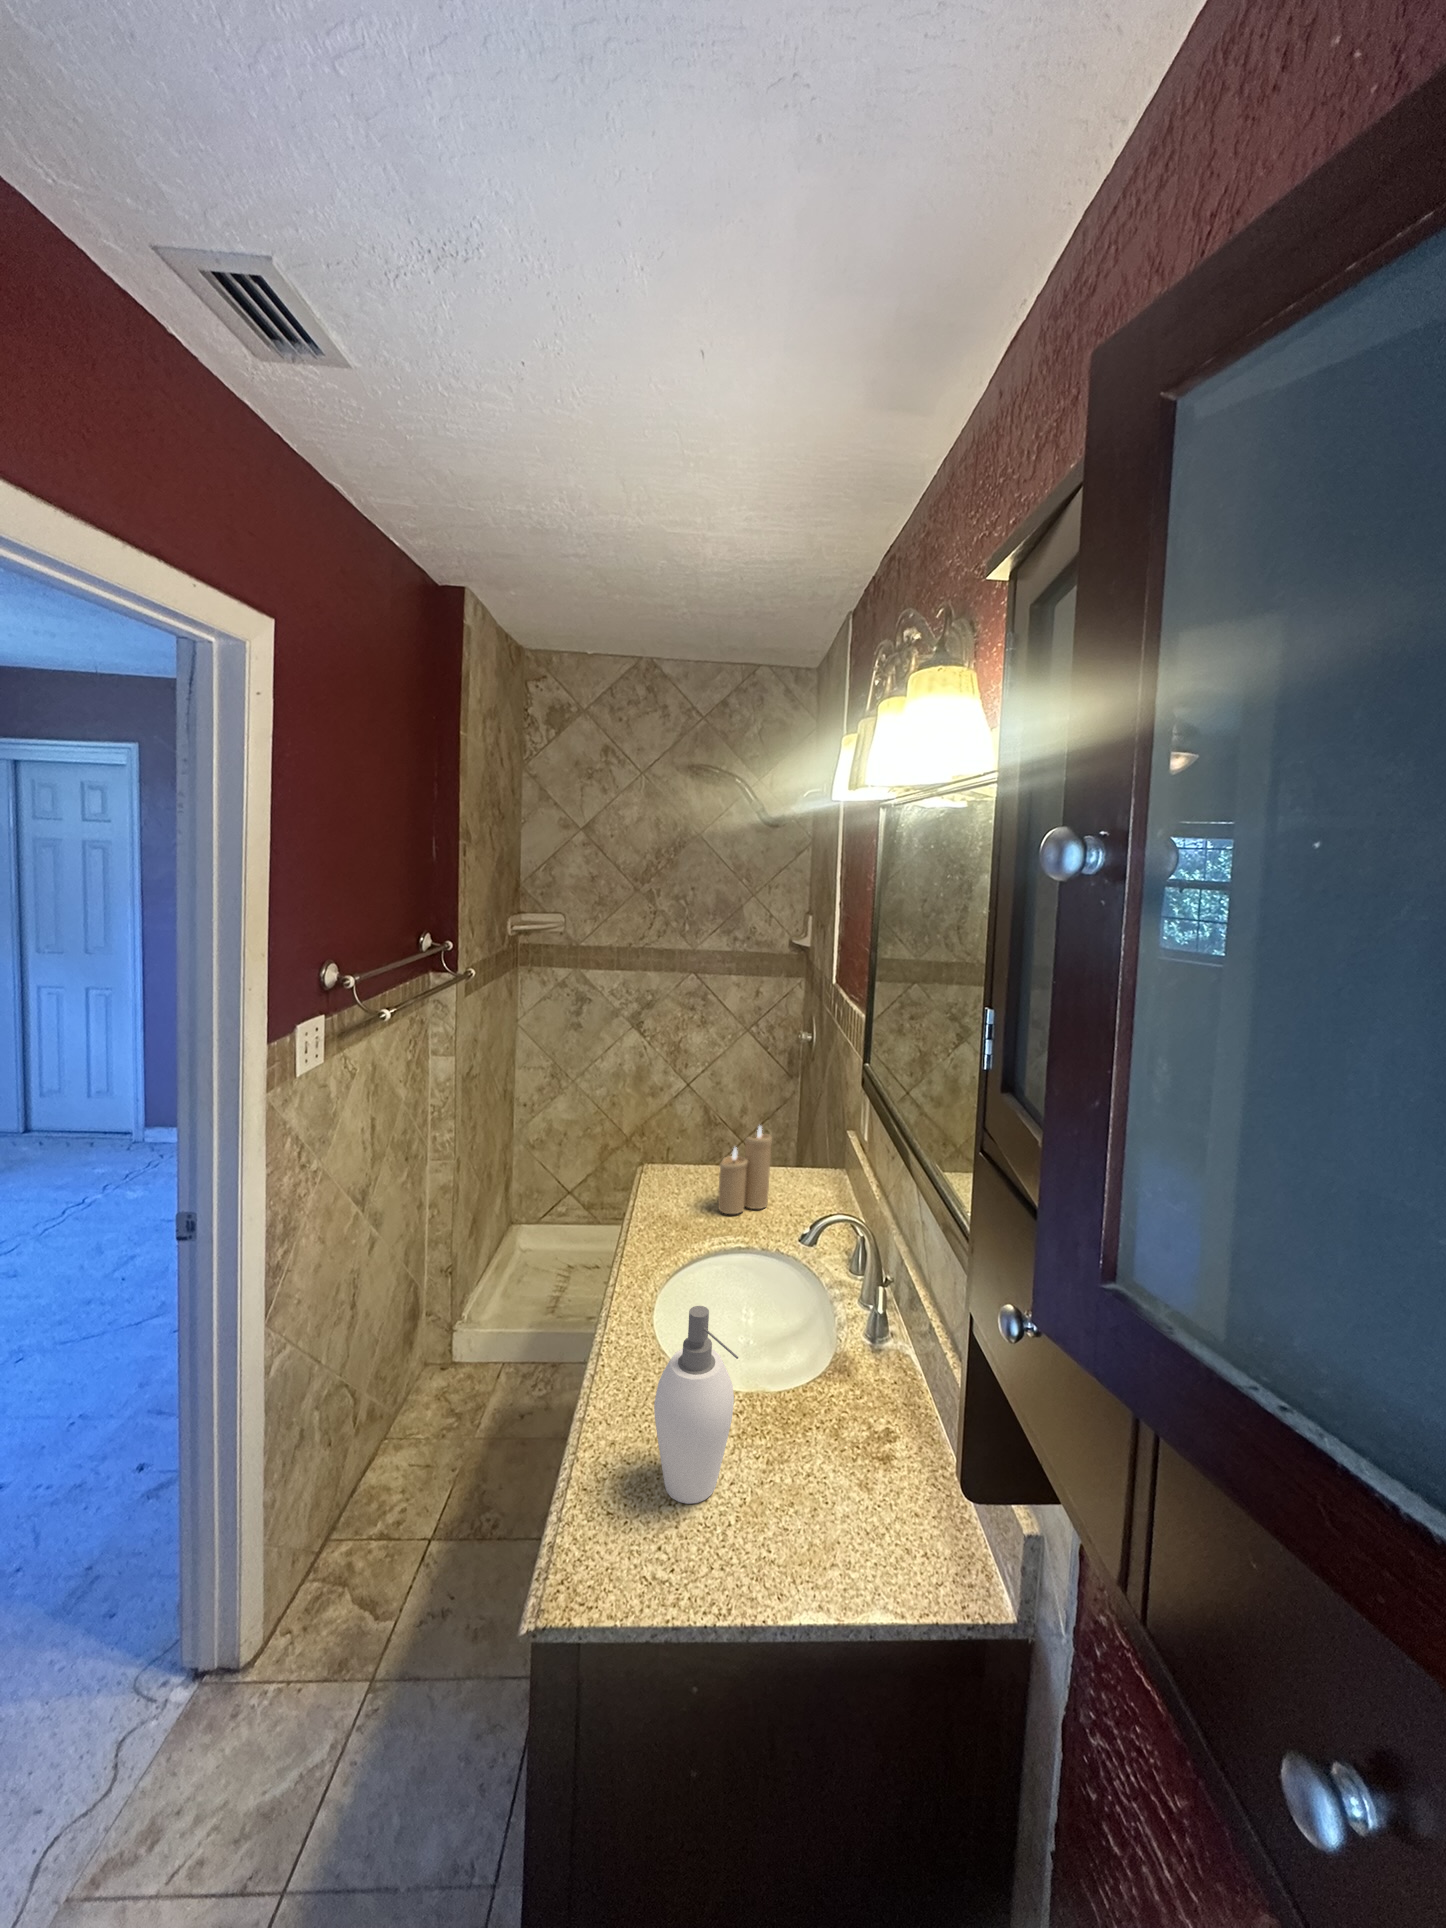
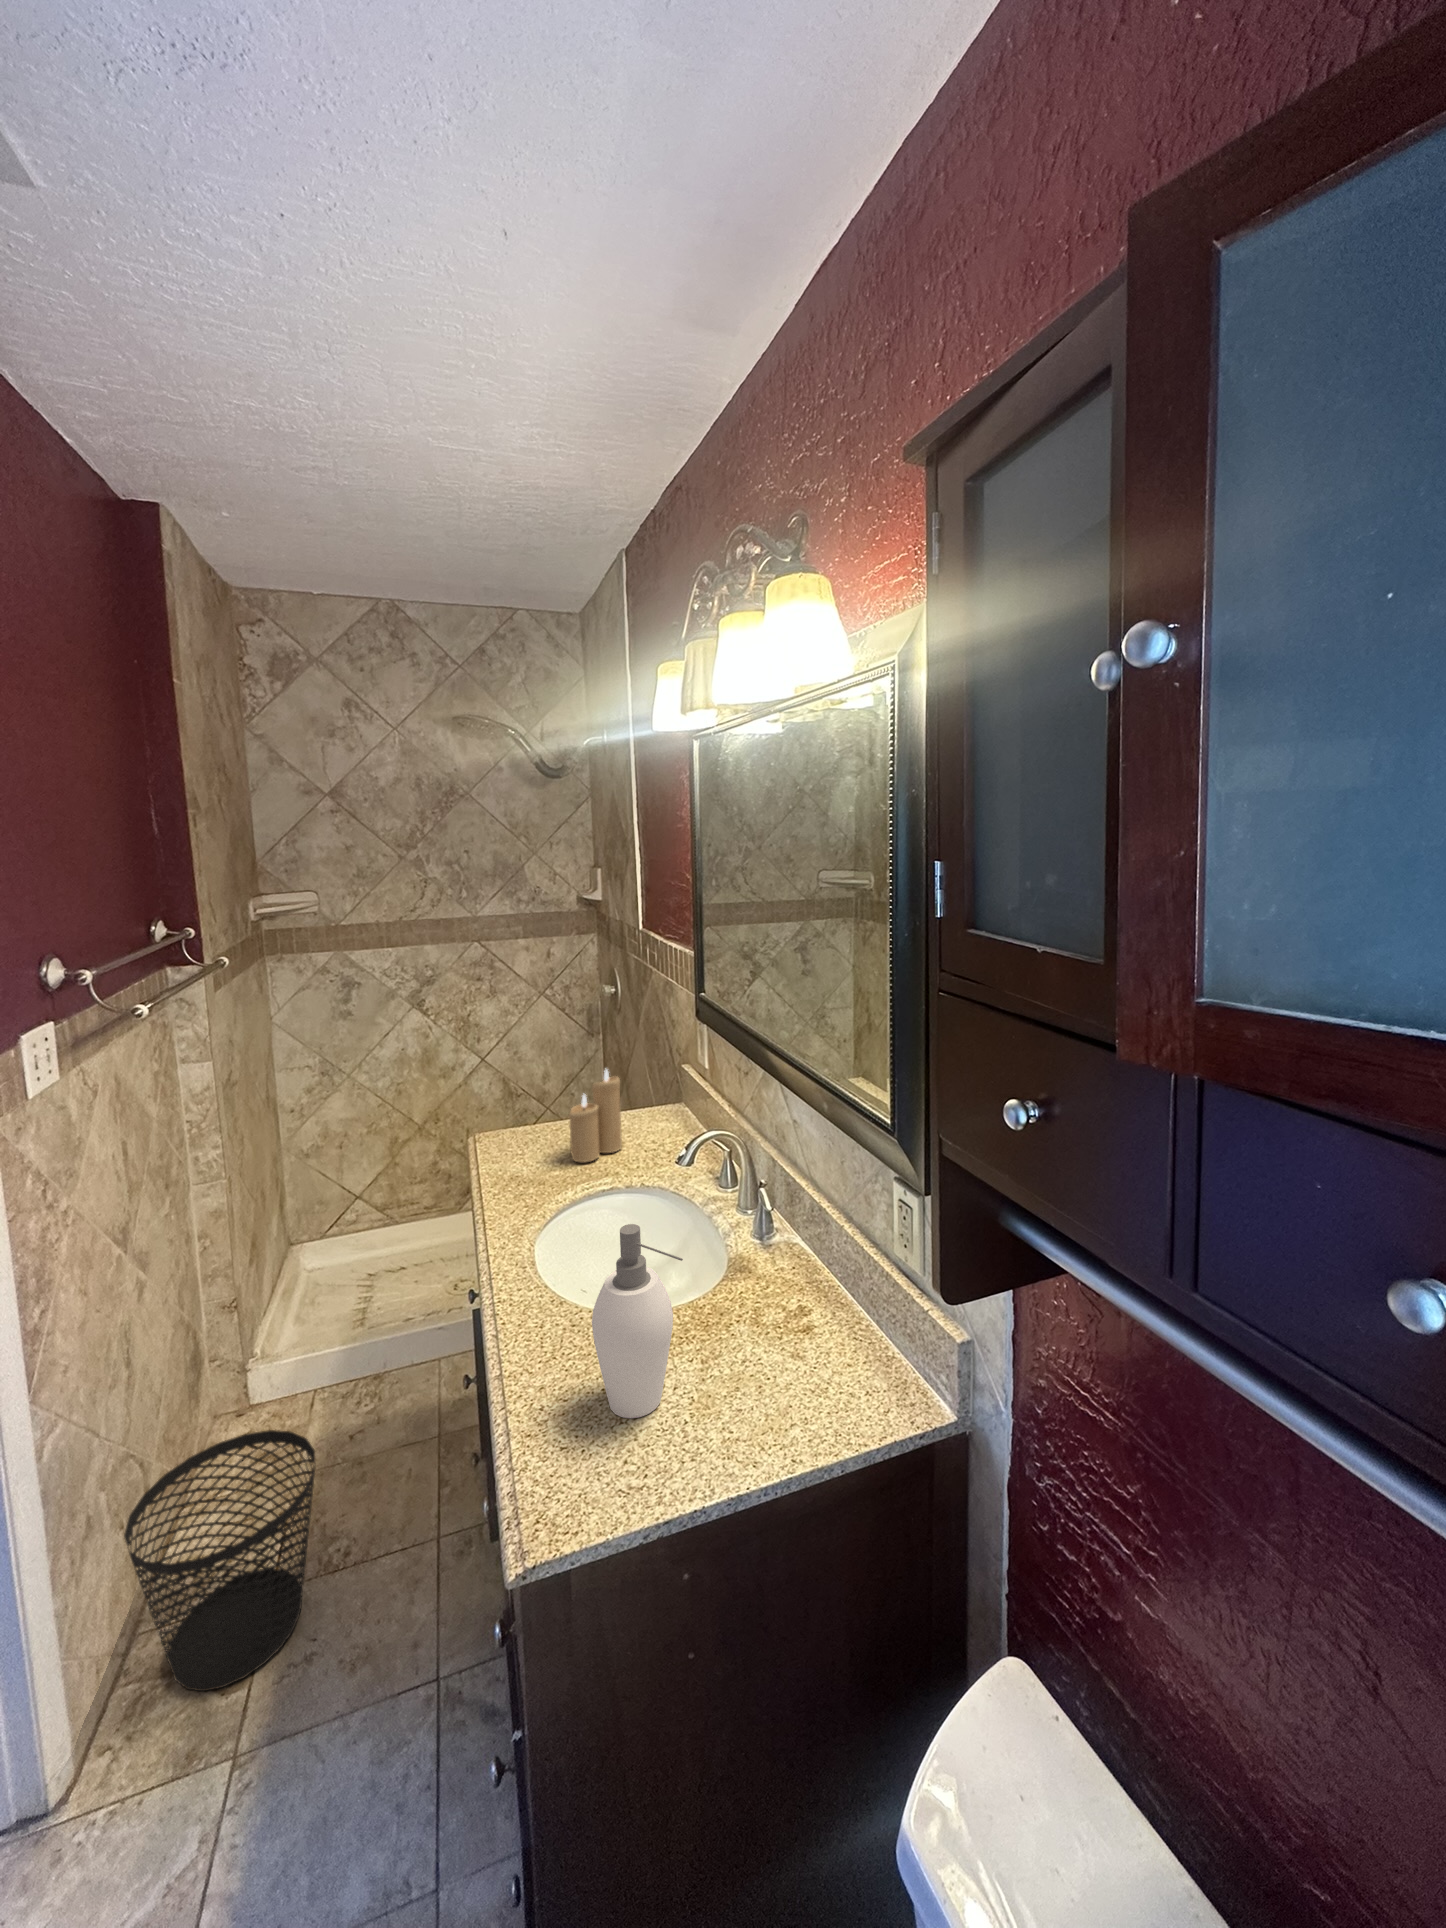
wastebasket: none [325,1390,475,1611] -> present [124,1430,315,1691]

